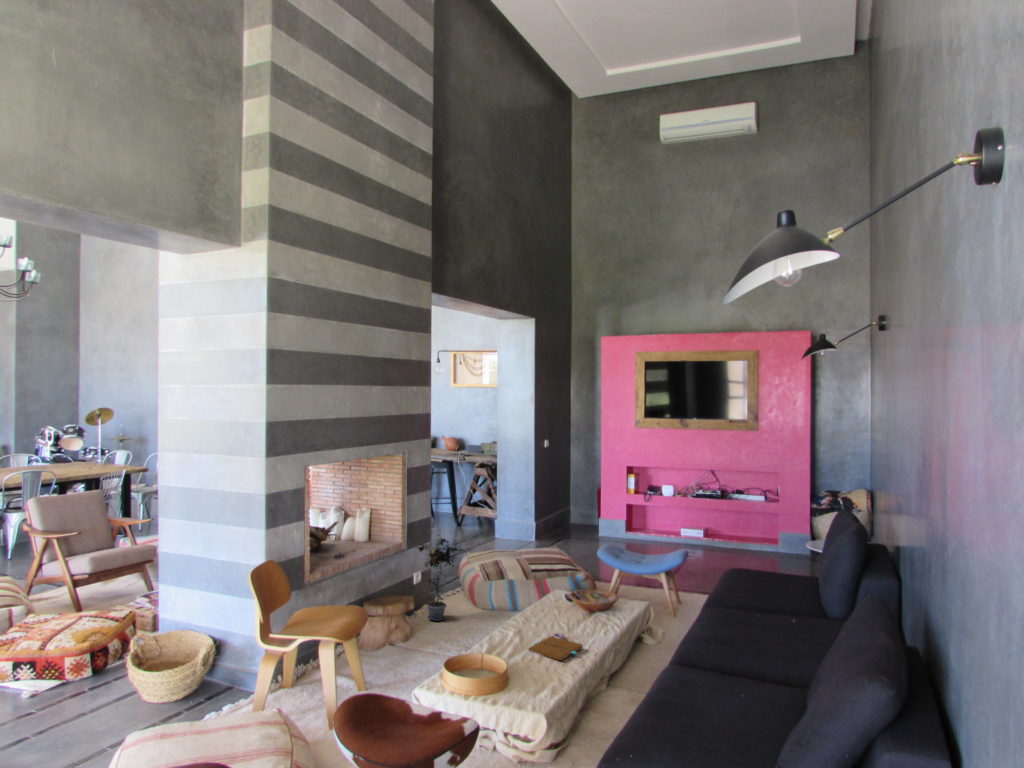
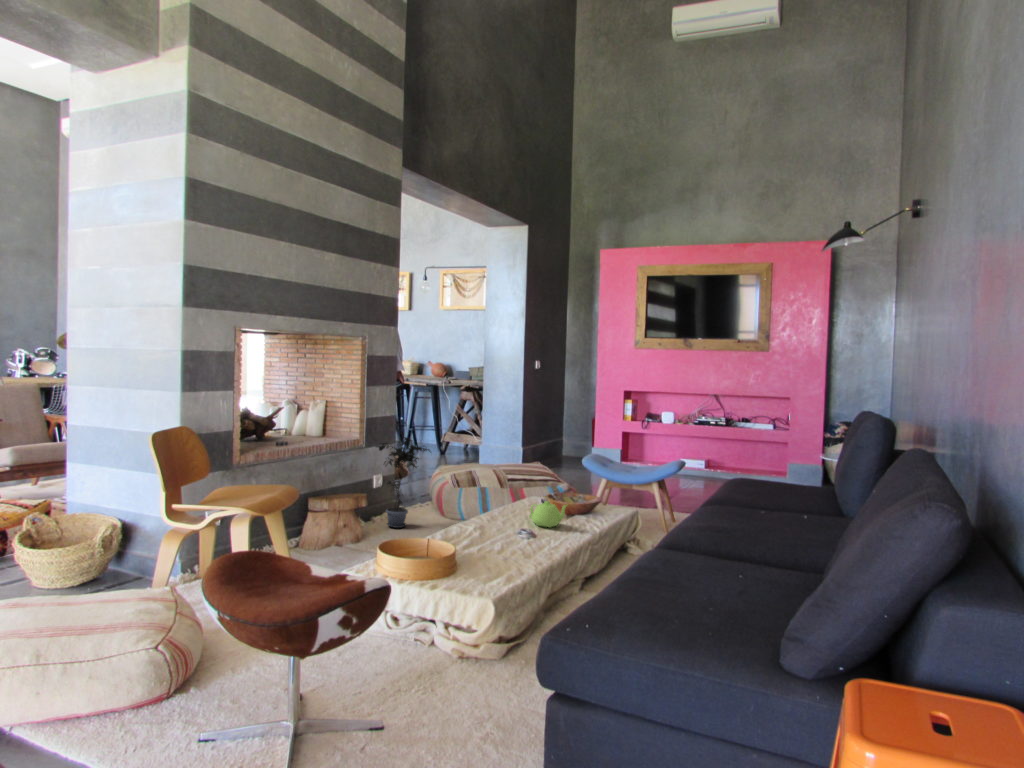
teapot: none [561,608,595,632] -> present [529,501,567,527]
book: present [528,636,583,660] -> none [484,528,551,550]

